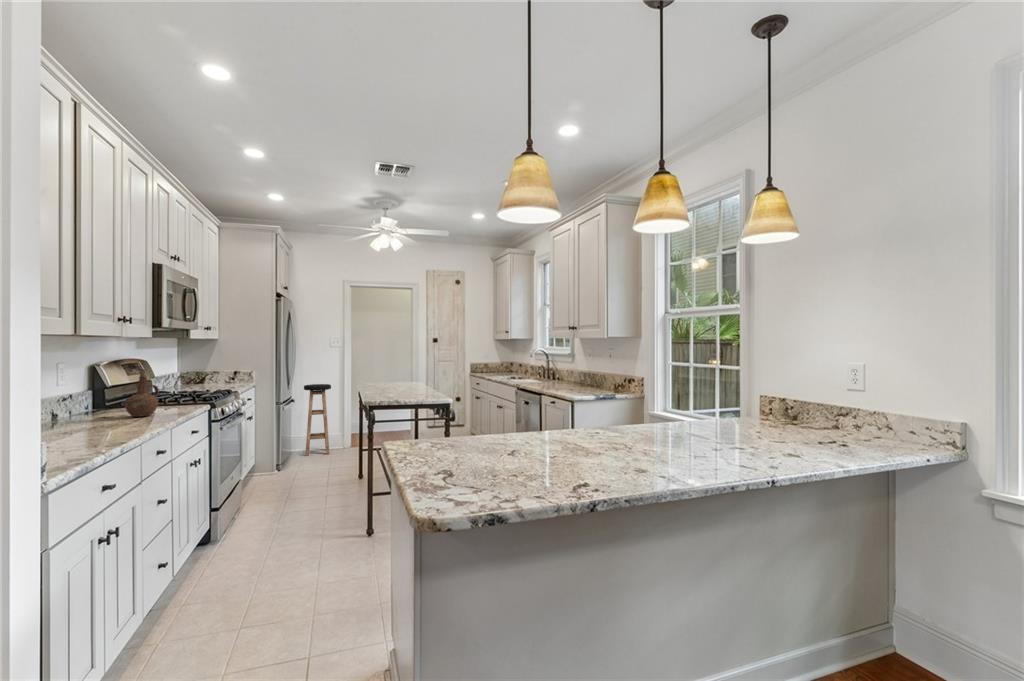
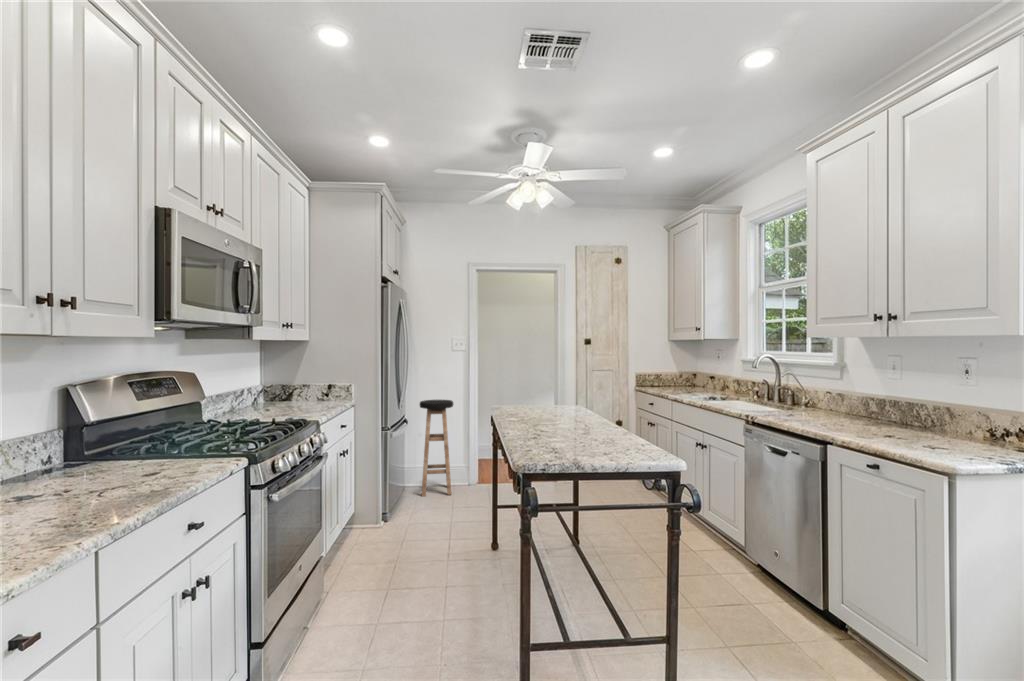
ceramic pitcher: present [125,369,159,417] -> none [46,402,120,503]

